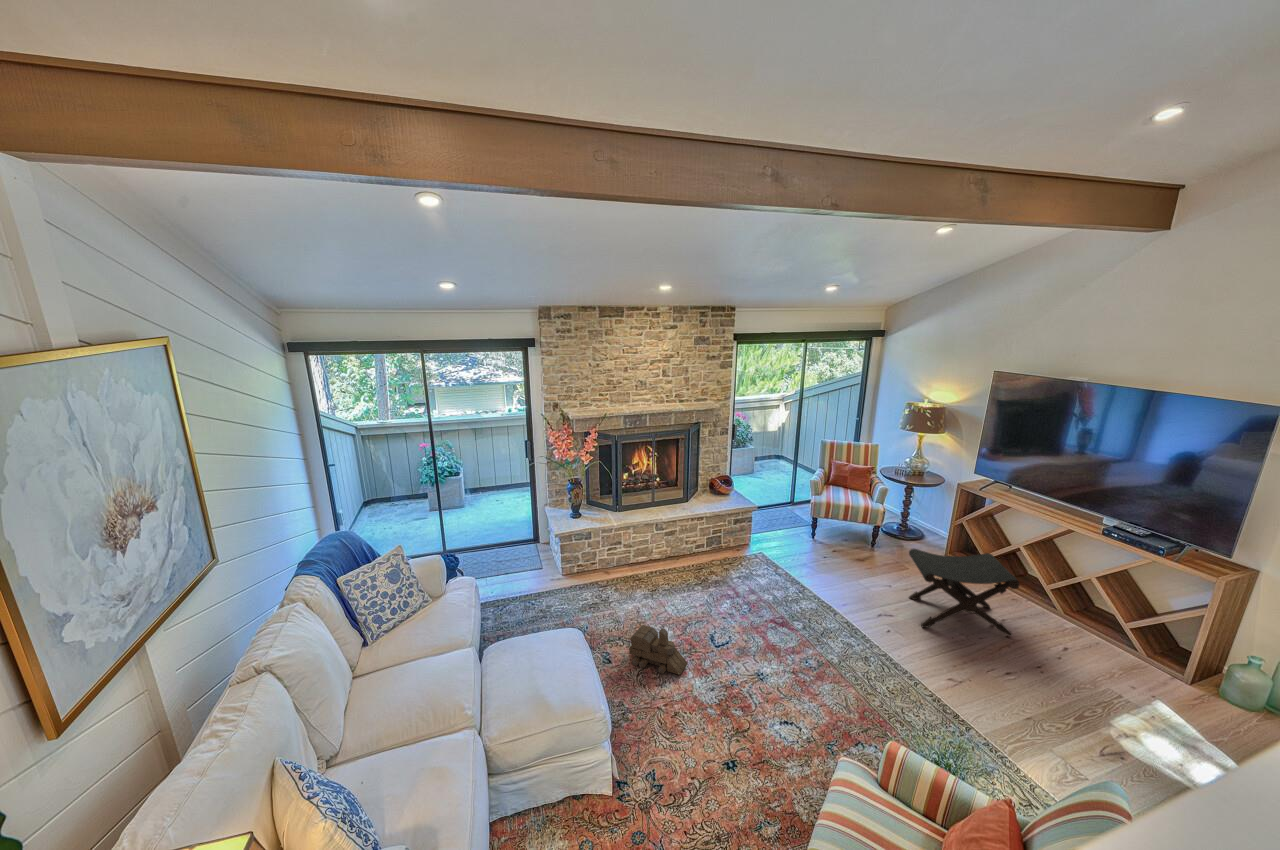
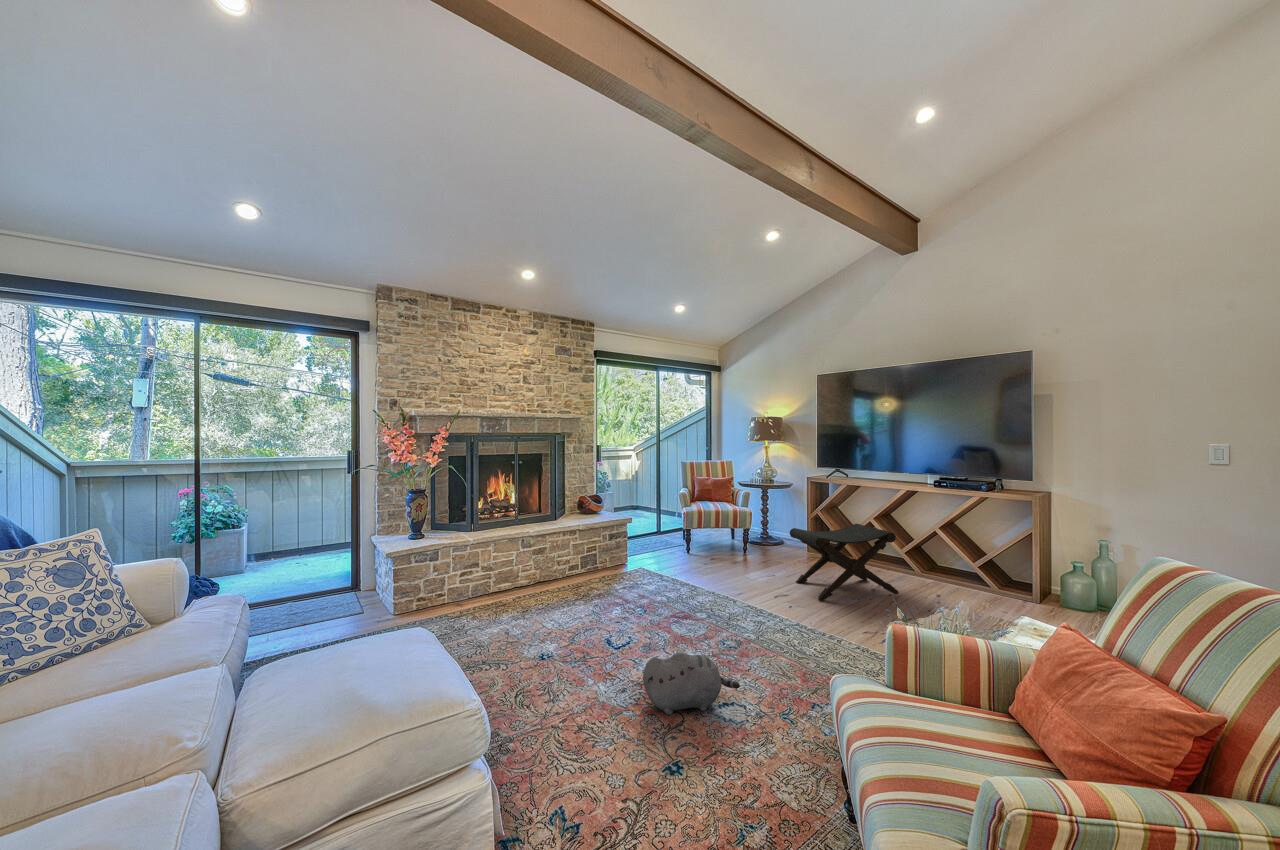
toy train: present [629,625,688,675] -> none [501,623,584,686]
plush toy: none [724,679,797,724] -> present [643,652,740,715]

